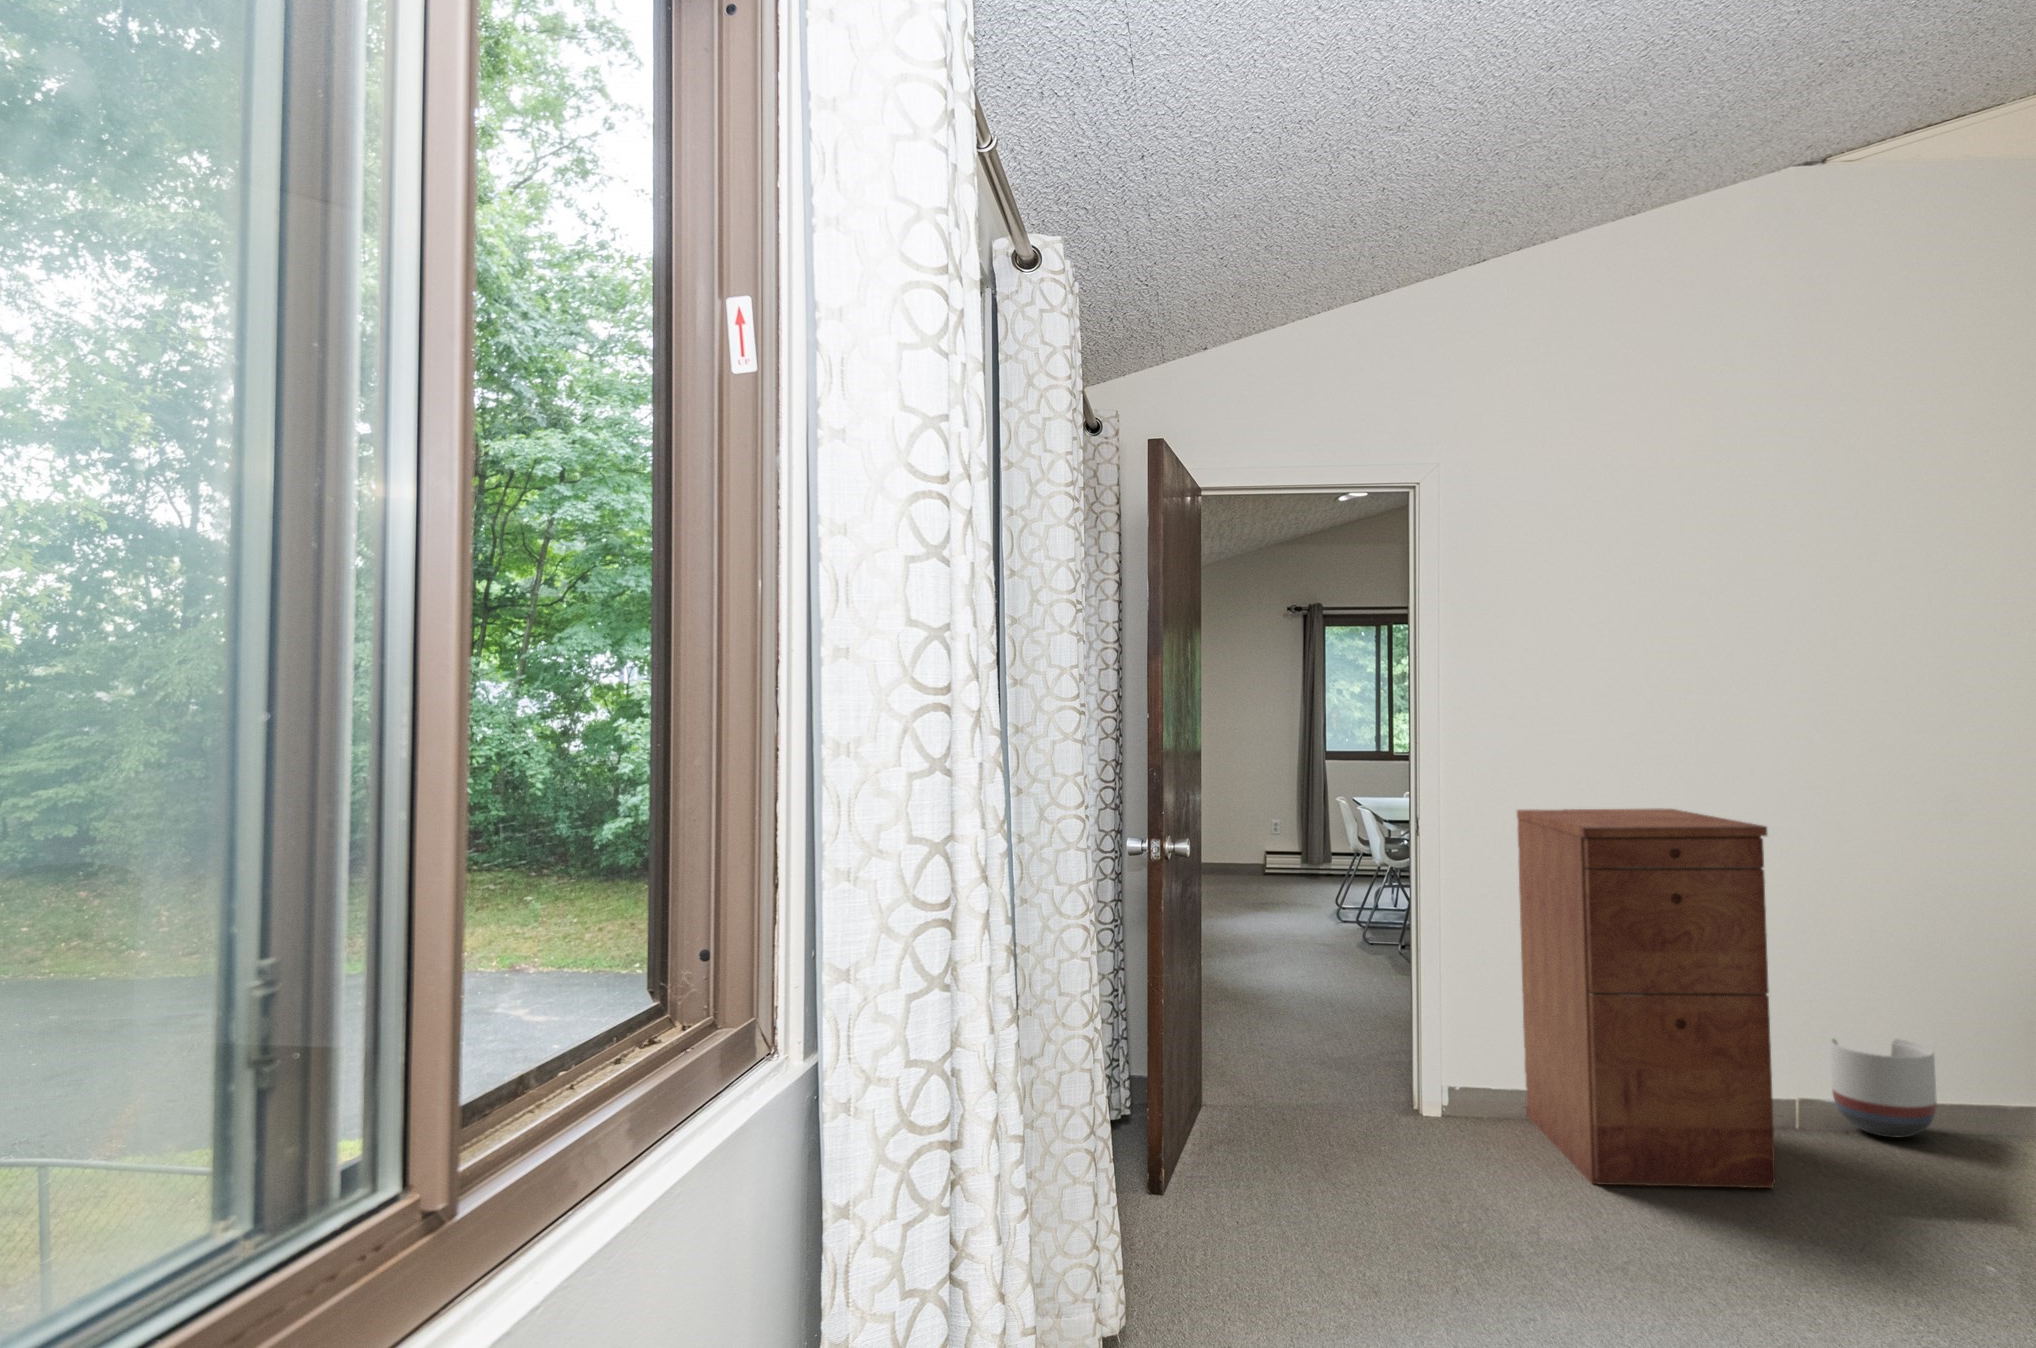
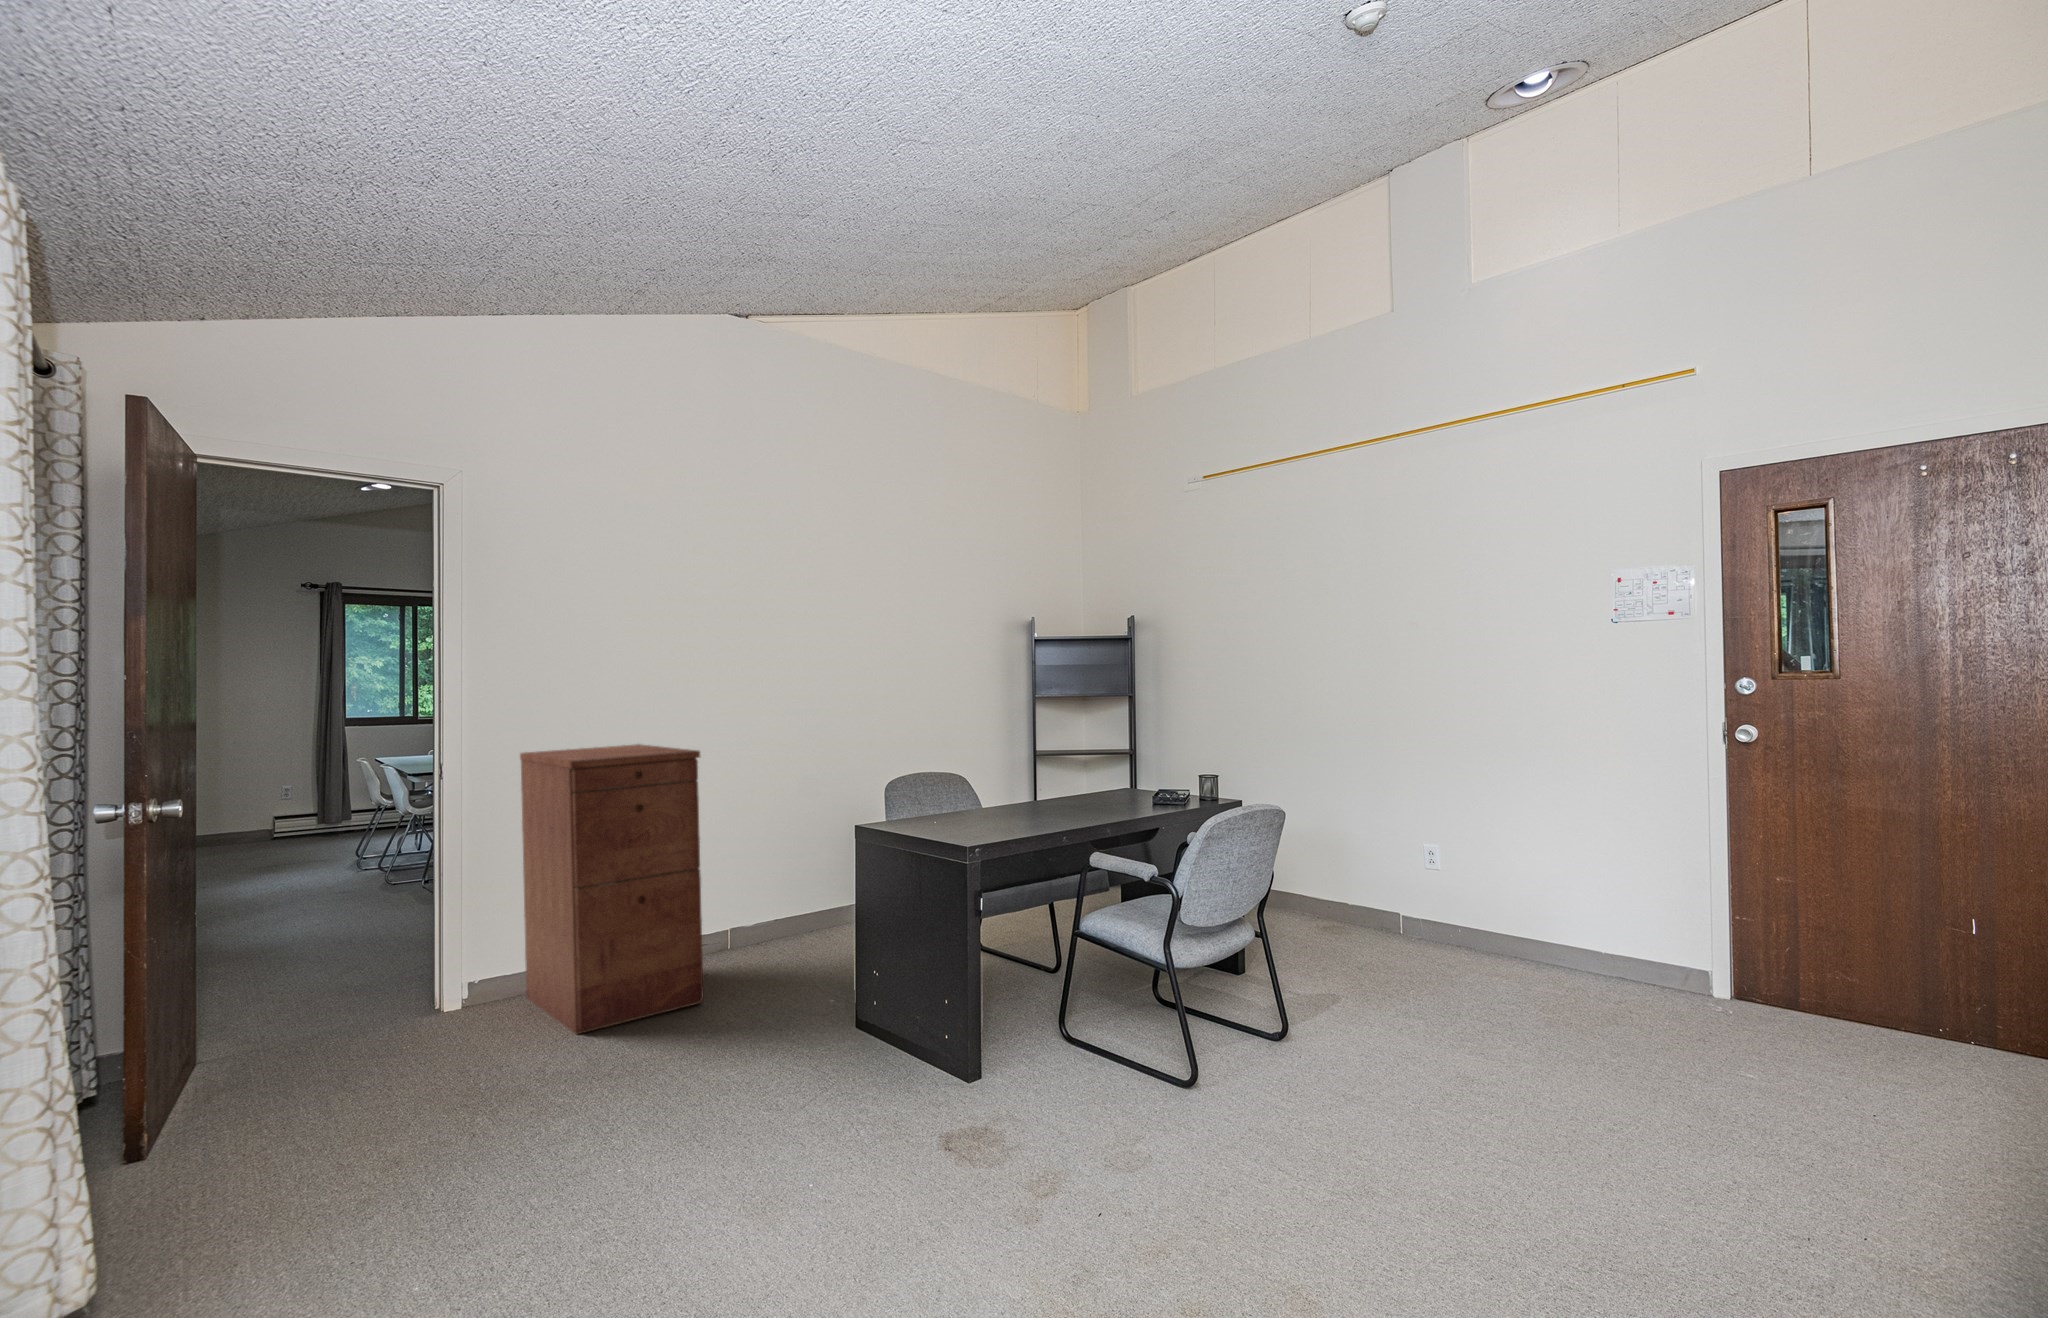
planter: present [1831,1038,1937,1138] -> none [741,887,801,953]

